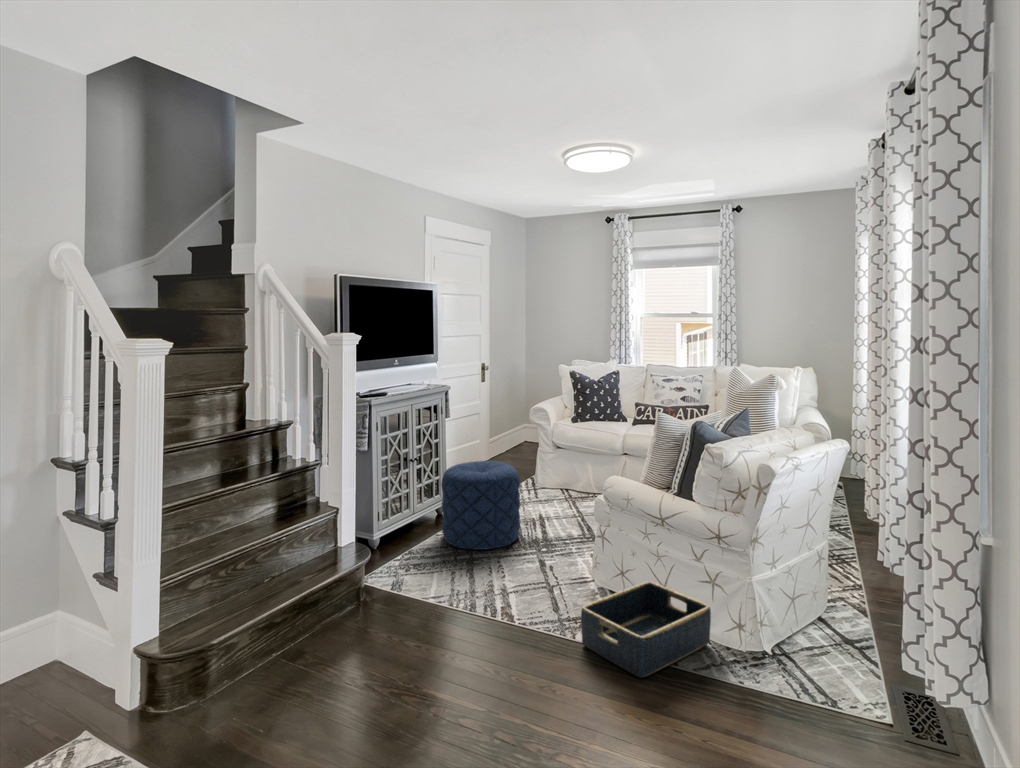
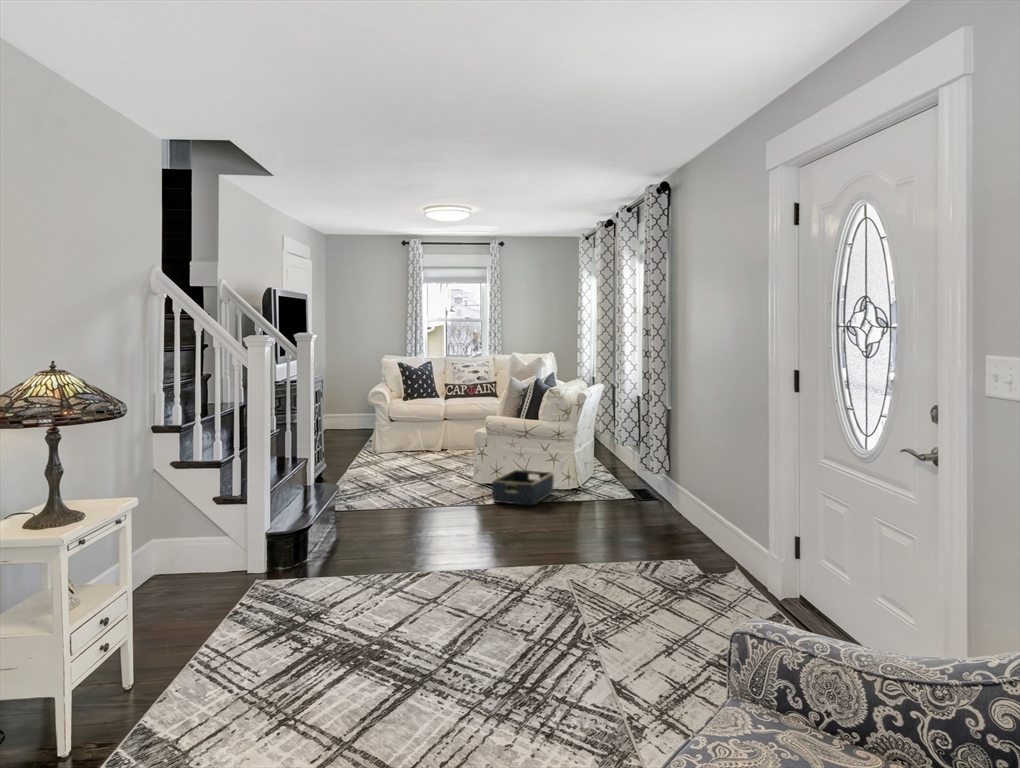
pouf: present [441,461,520,550] -> none [348,423,405,482]

